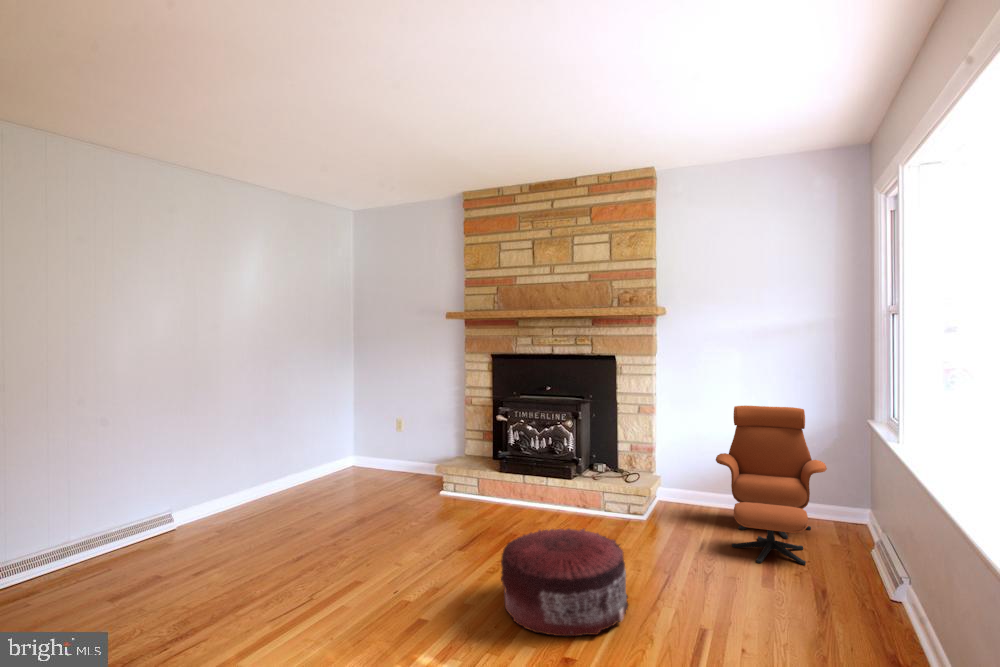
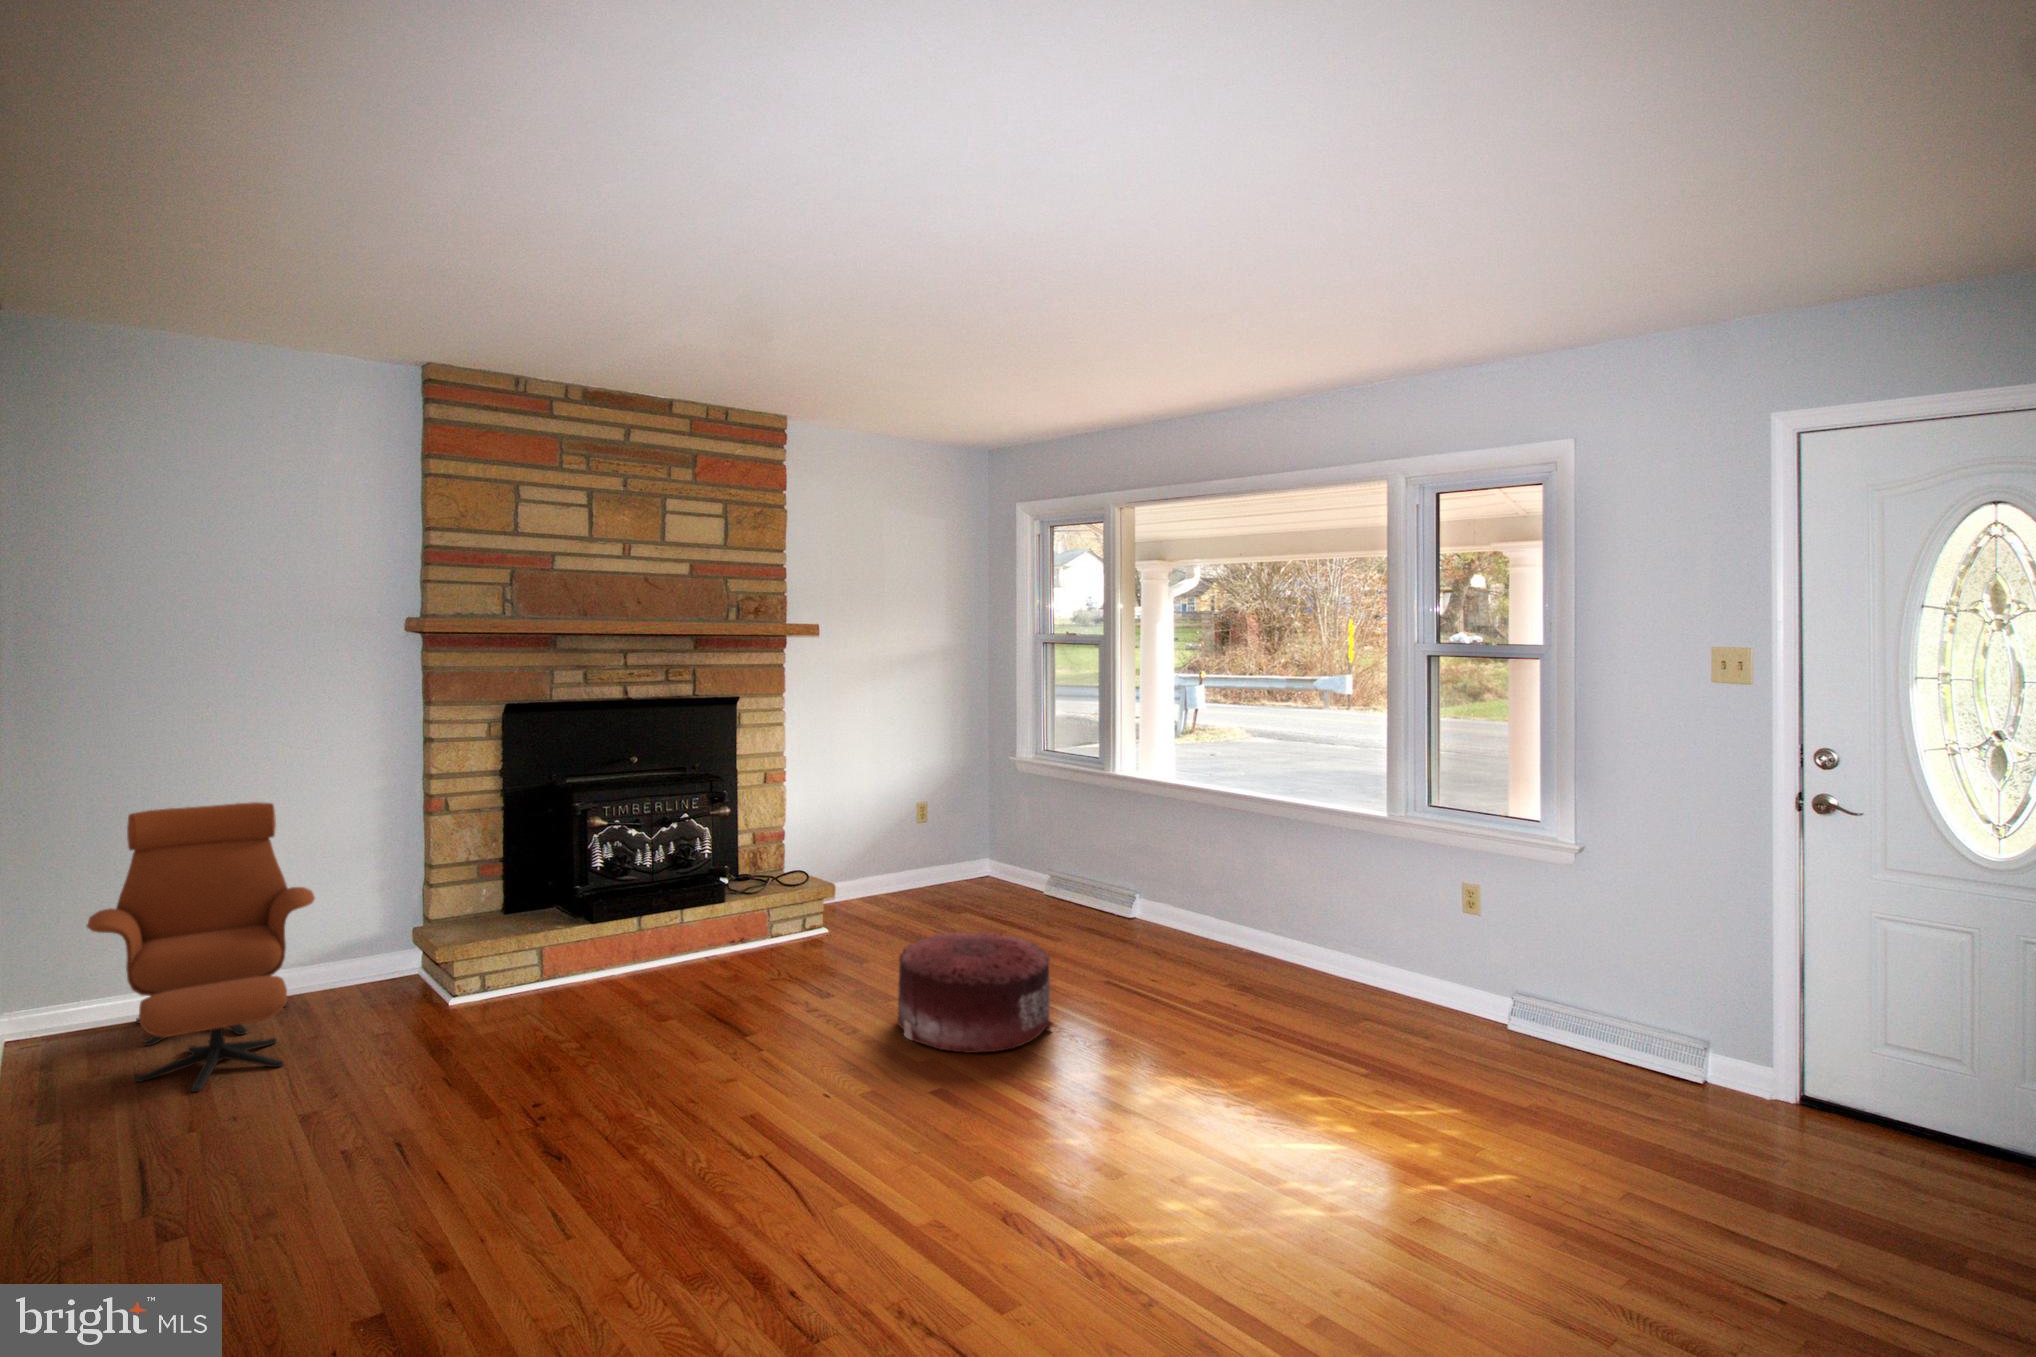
lounge chair: present [716,406,827,565] -> present [87,802,315,1092]

